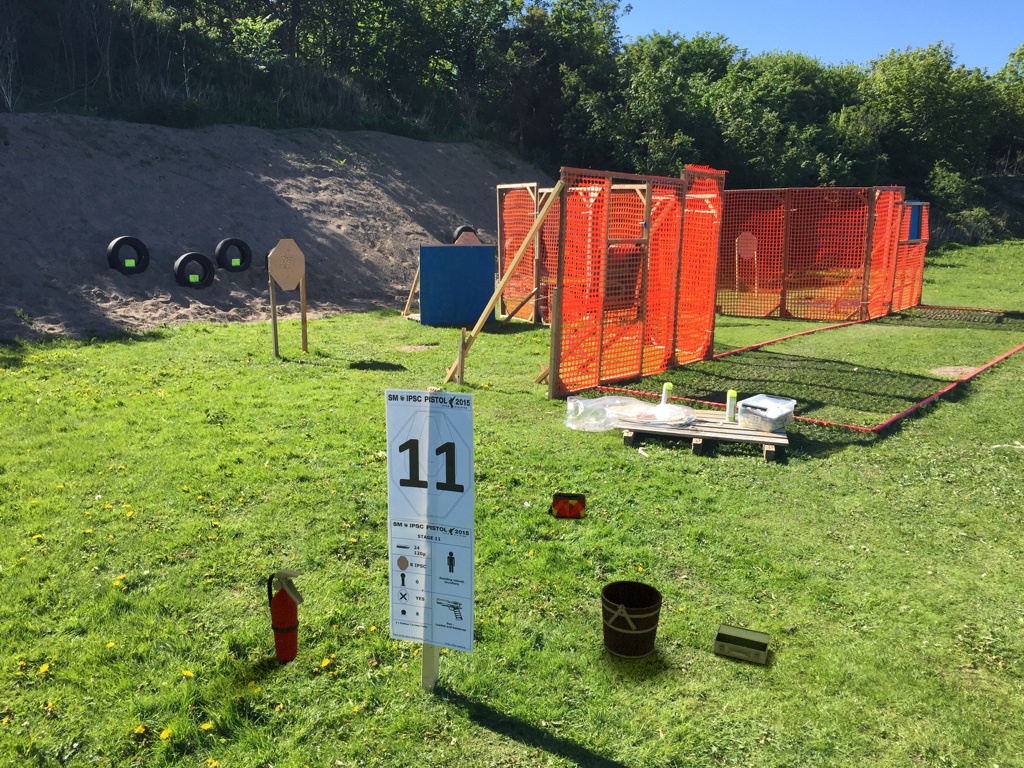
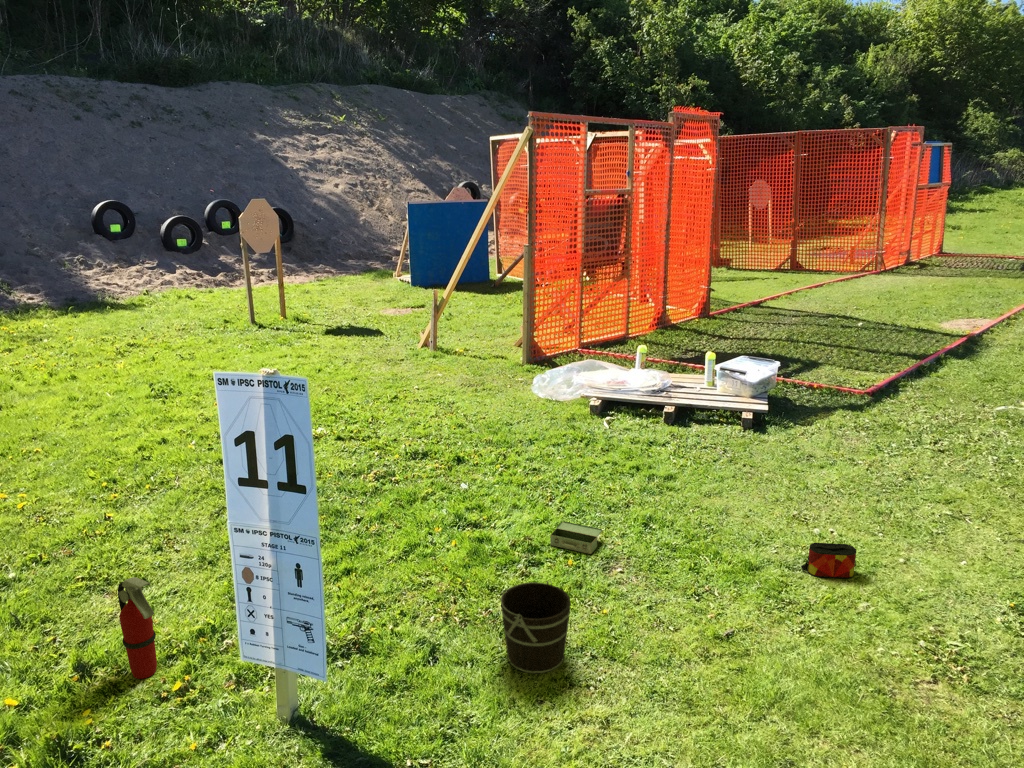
bag: present [548,493,588,518] -> present [801,543,856,579]
toolbox: present [714,623,771,664] -> present [550,521,602,554]

